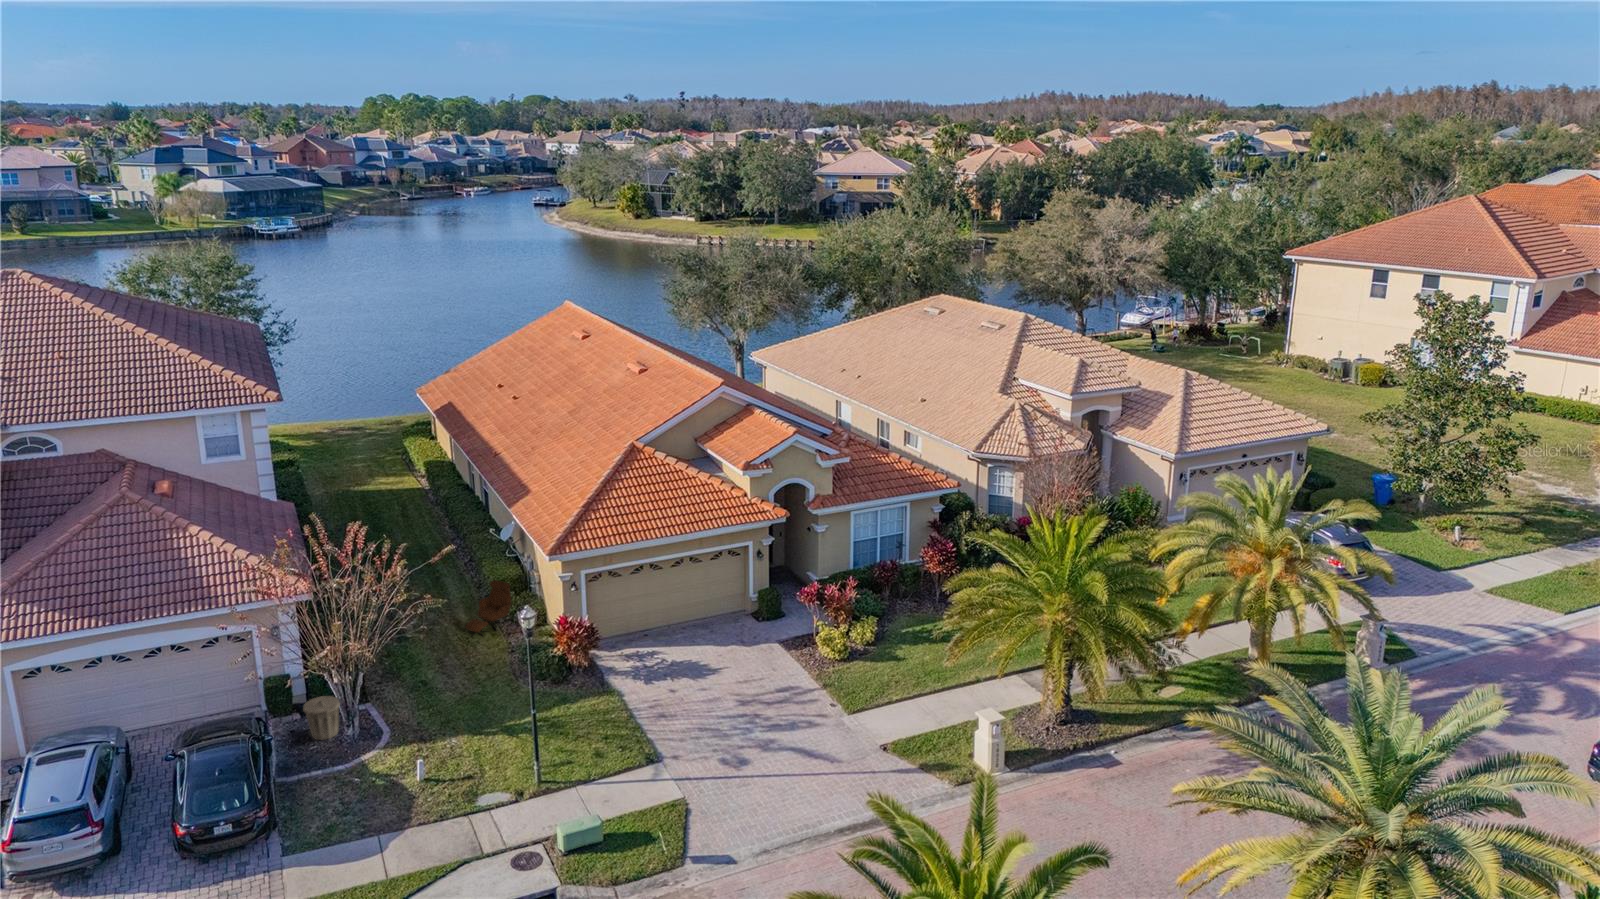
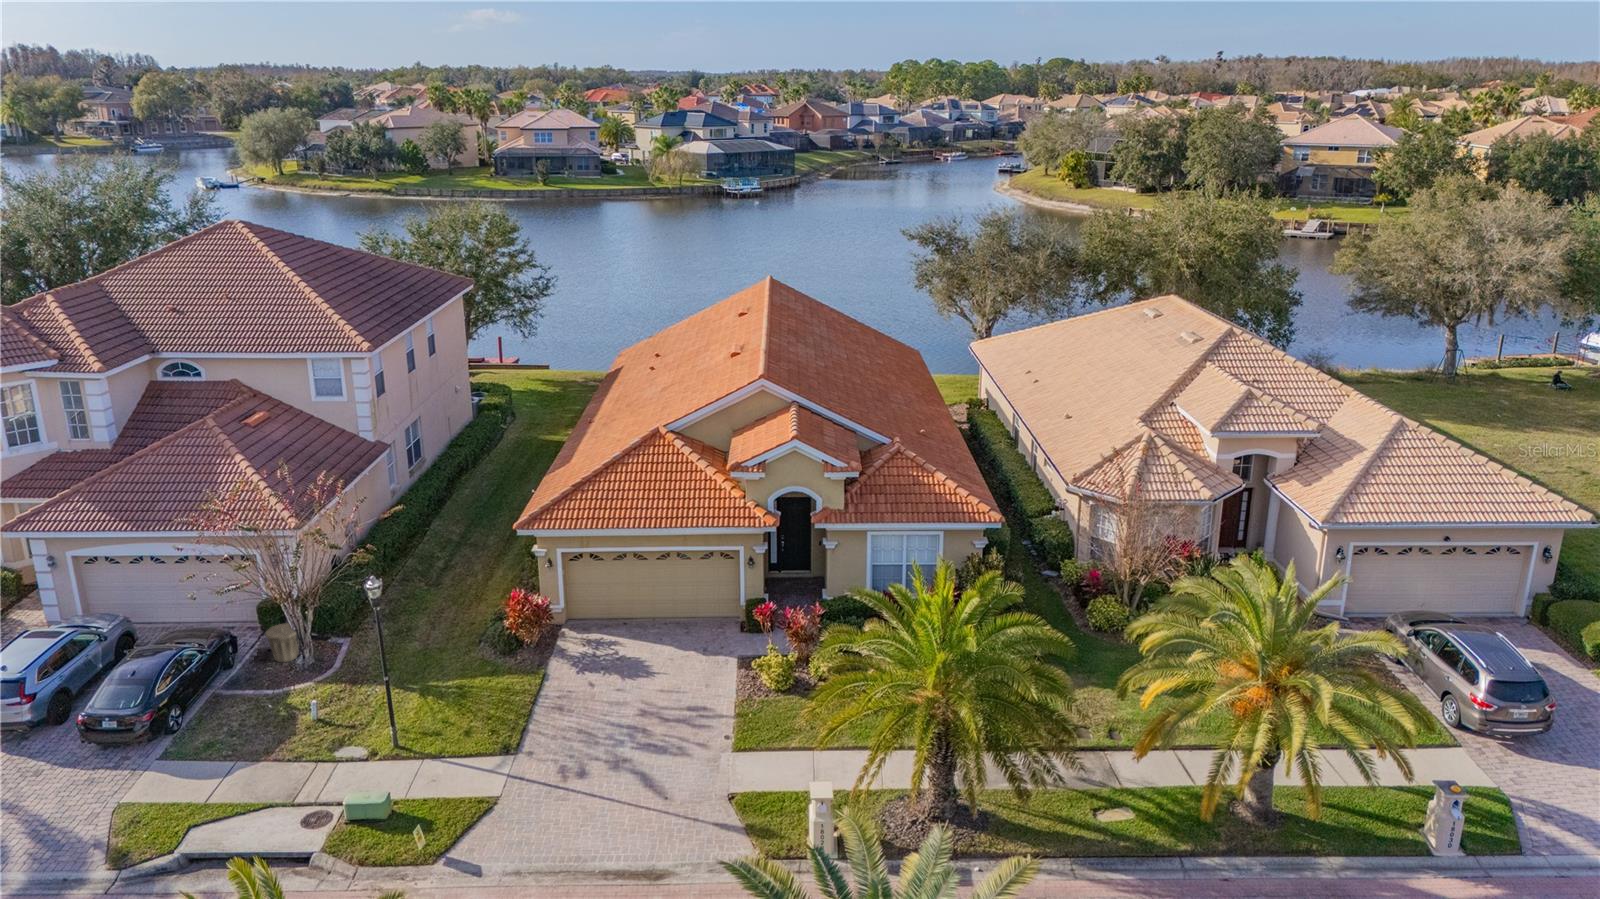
lounge chair: present [466,580,511,636] -> none [474,542,519,593]

